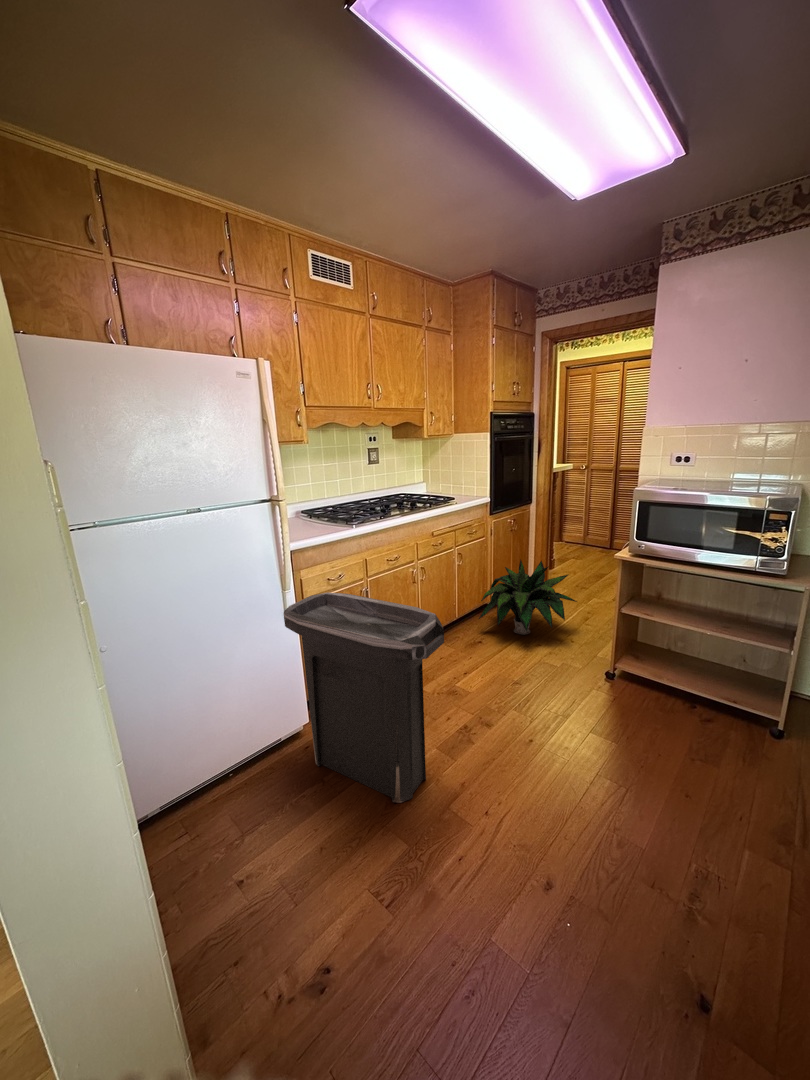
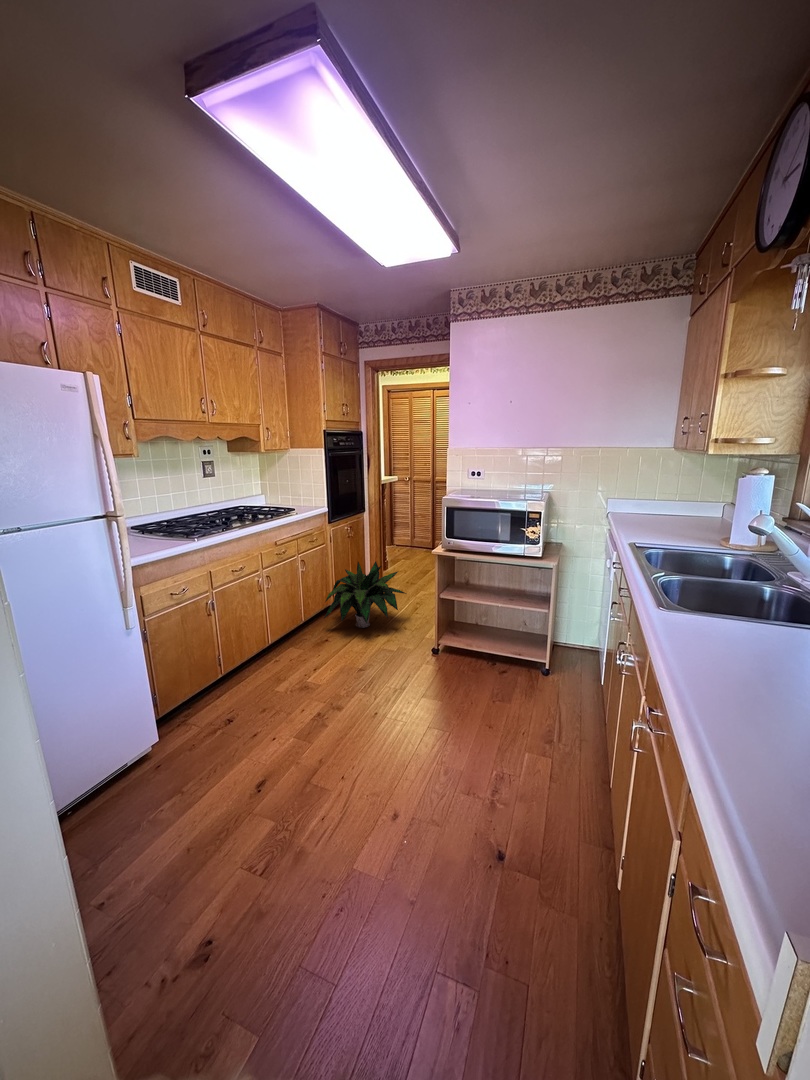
trash can: present [284,593,444,803] -> none [127,604,296,791]

